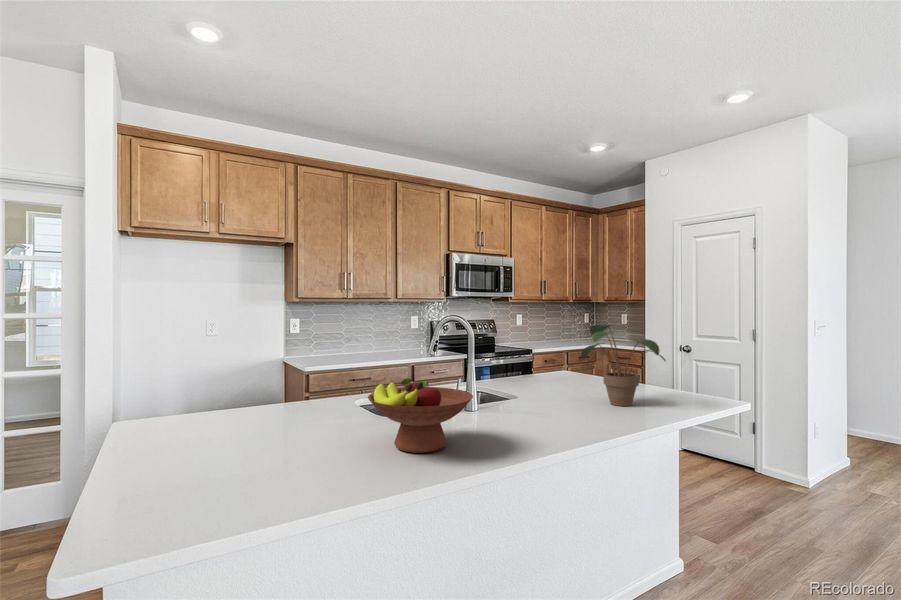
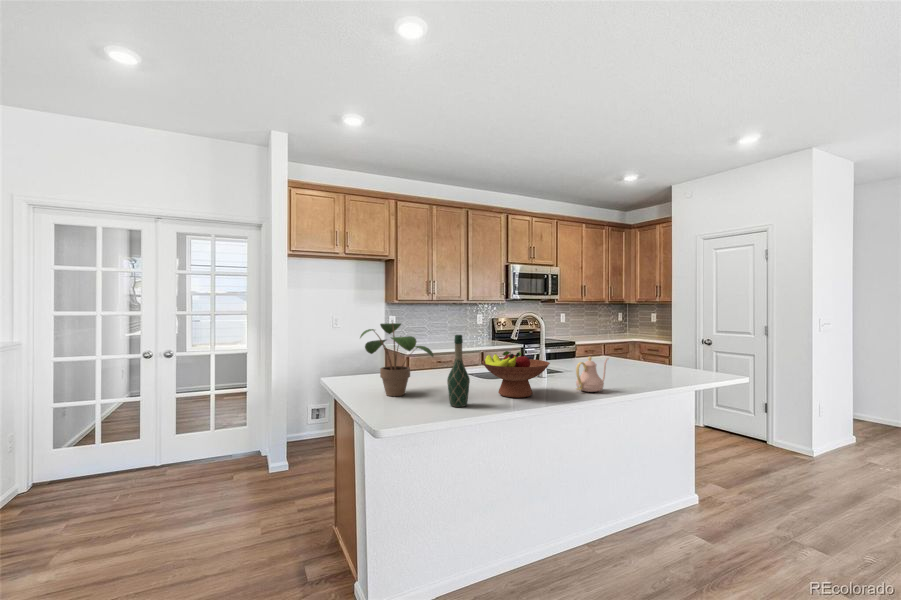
potted plant: present [581,324,665,406] -> present [360,323,434,396]
wine bottle: none [297,356,336,478] -> present [447,335,470,407]
teapot: none [514,383,564,437] -> present [576,357,609,392]

